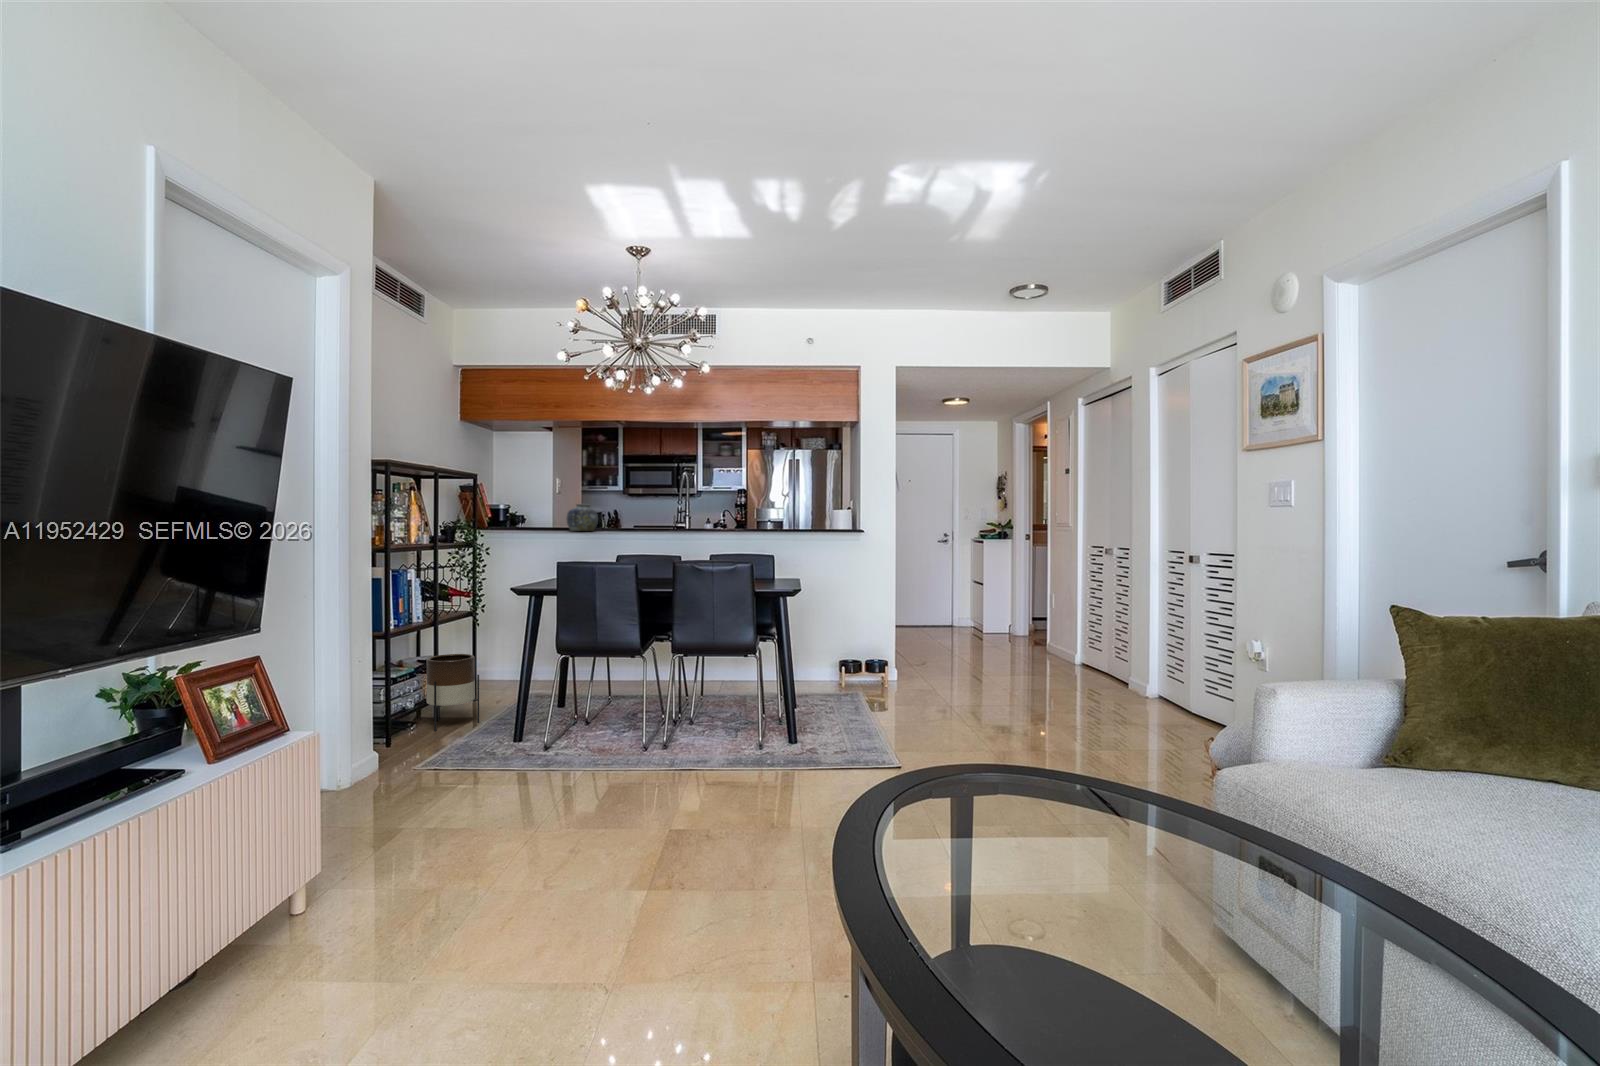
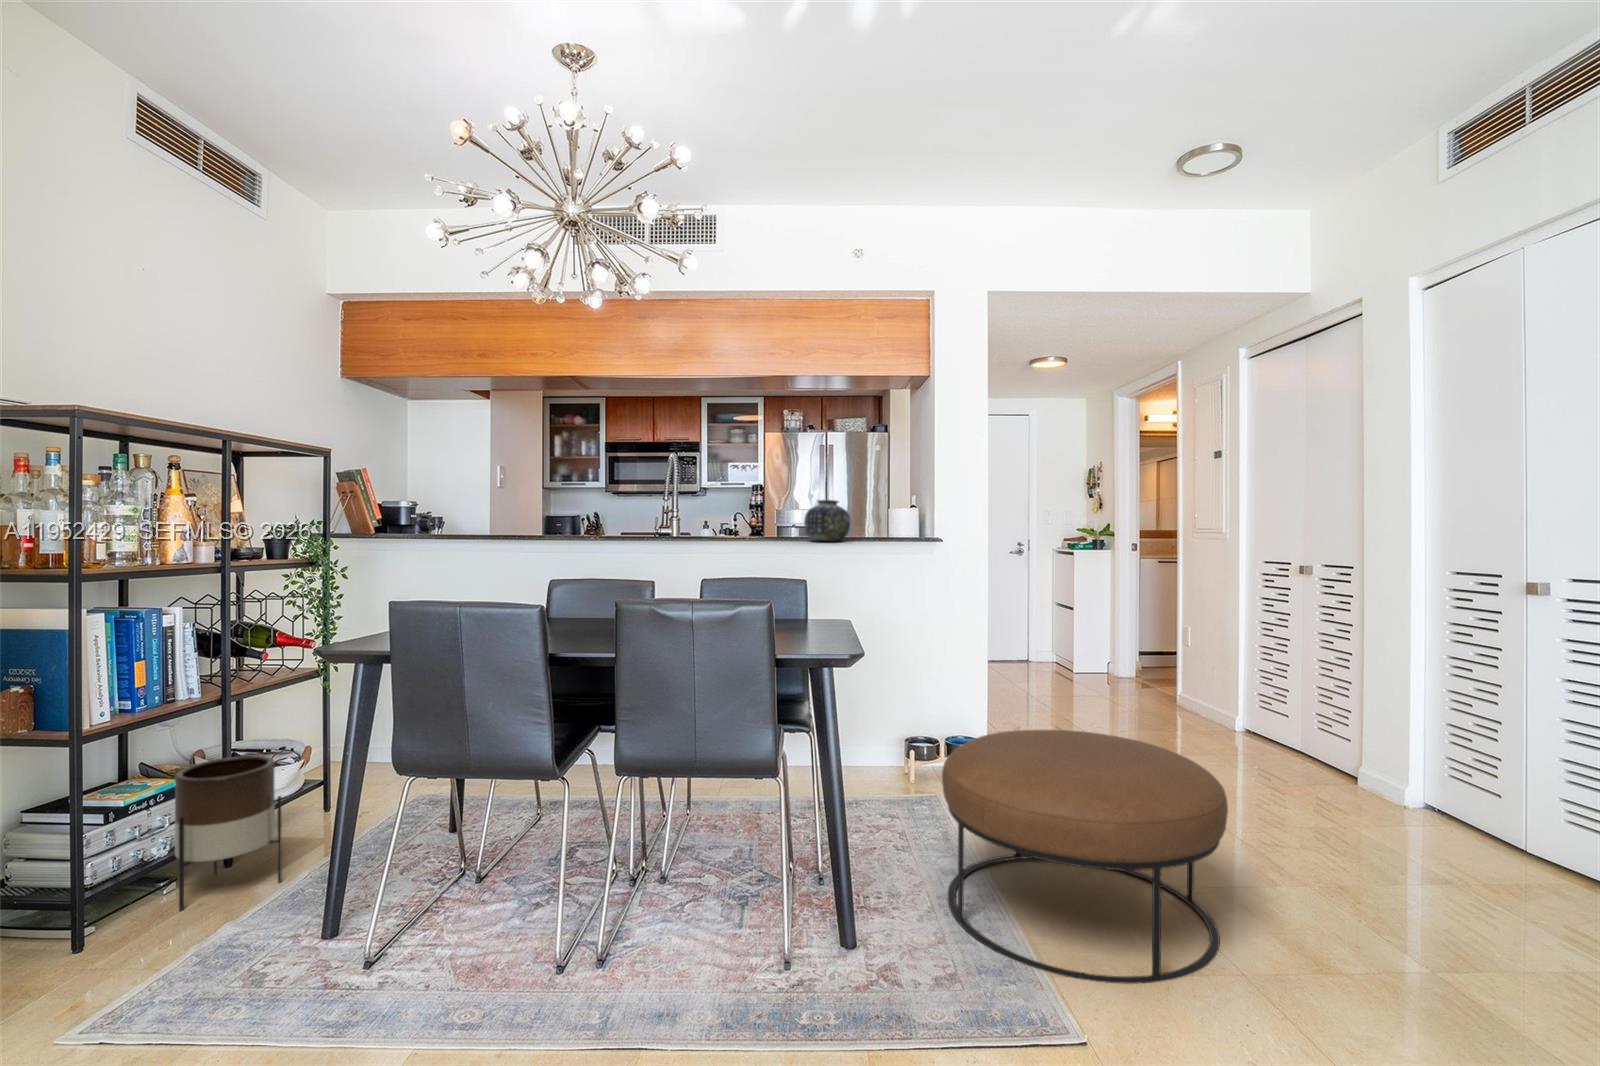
vase: present [567,504,598,531] -> present [804,500,850,541]
ottoman: none [846,640,988,748] -> present [942,730,1228,984]

